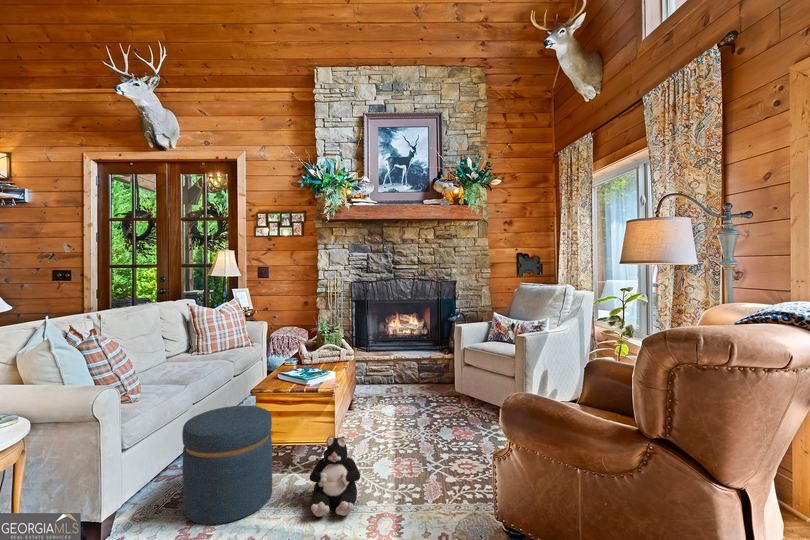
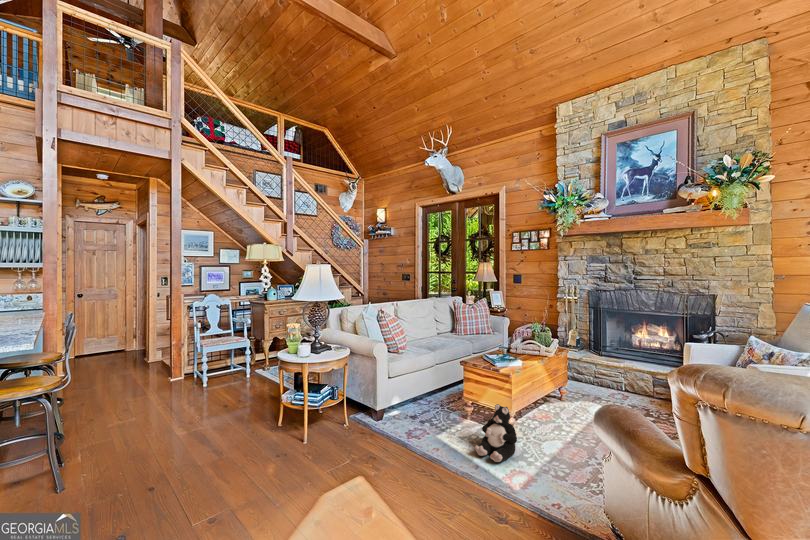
ottoman: present [182,406,272,524] -> none [414,367,466,438]

